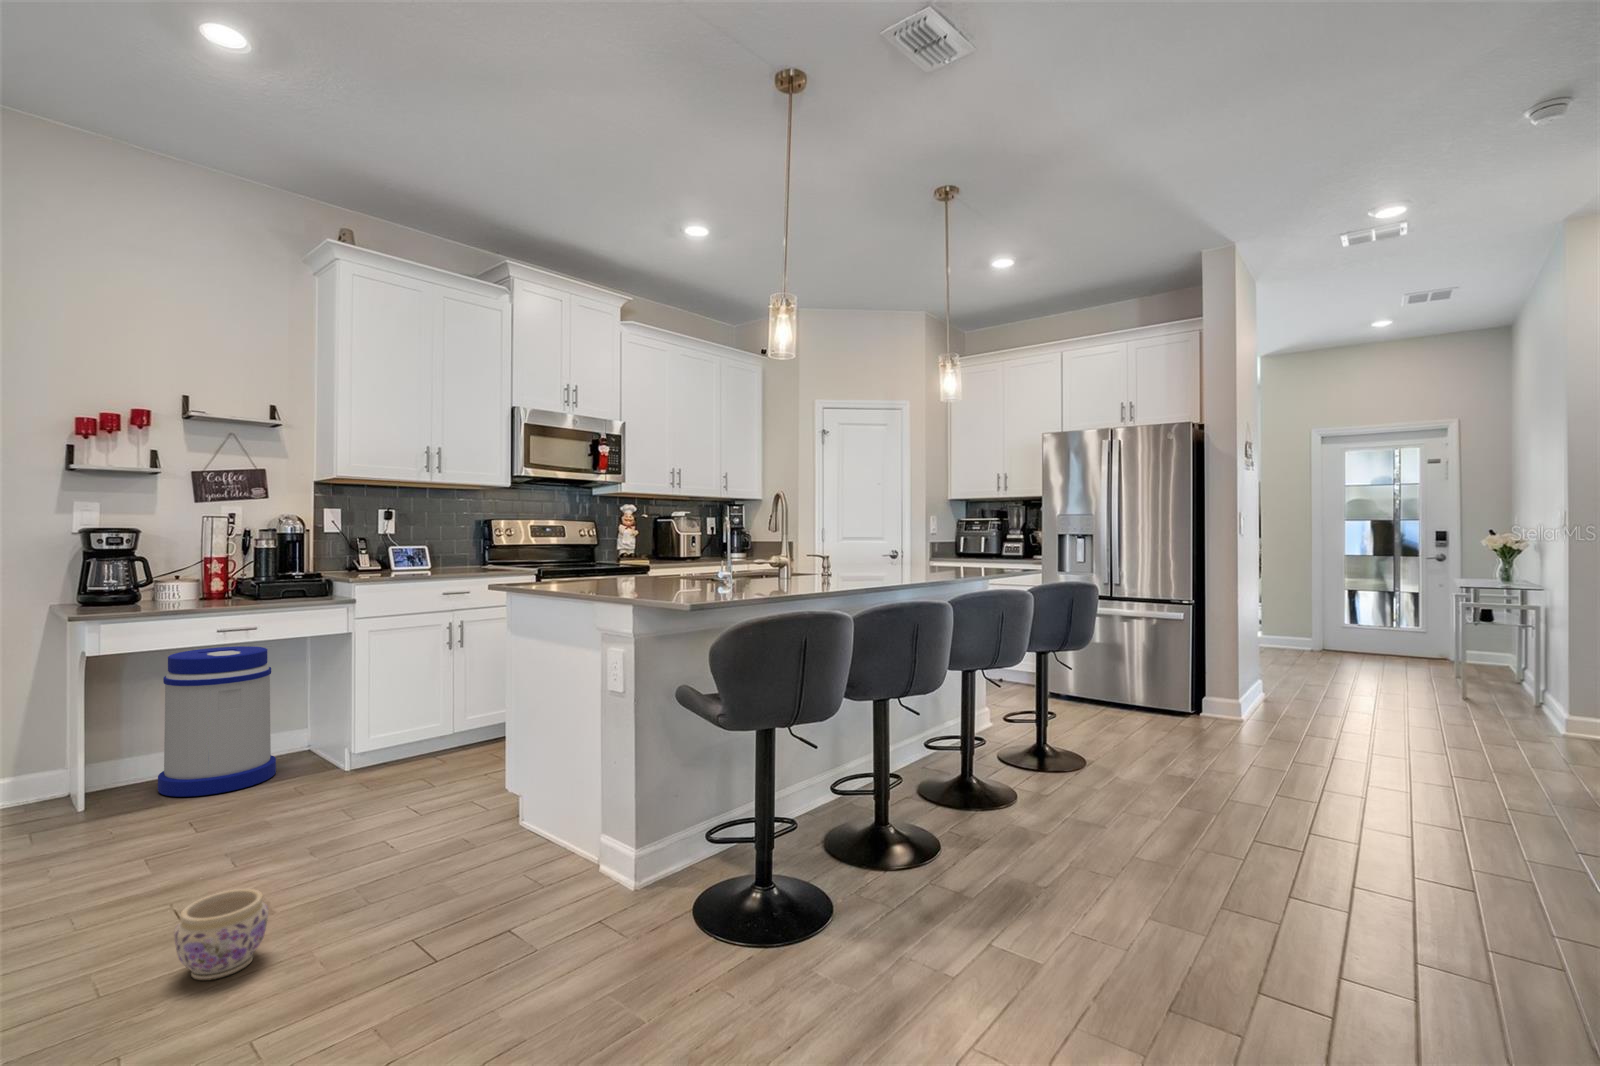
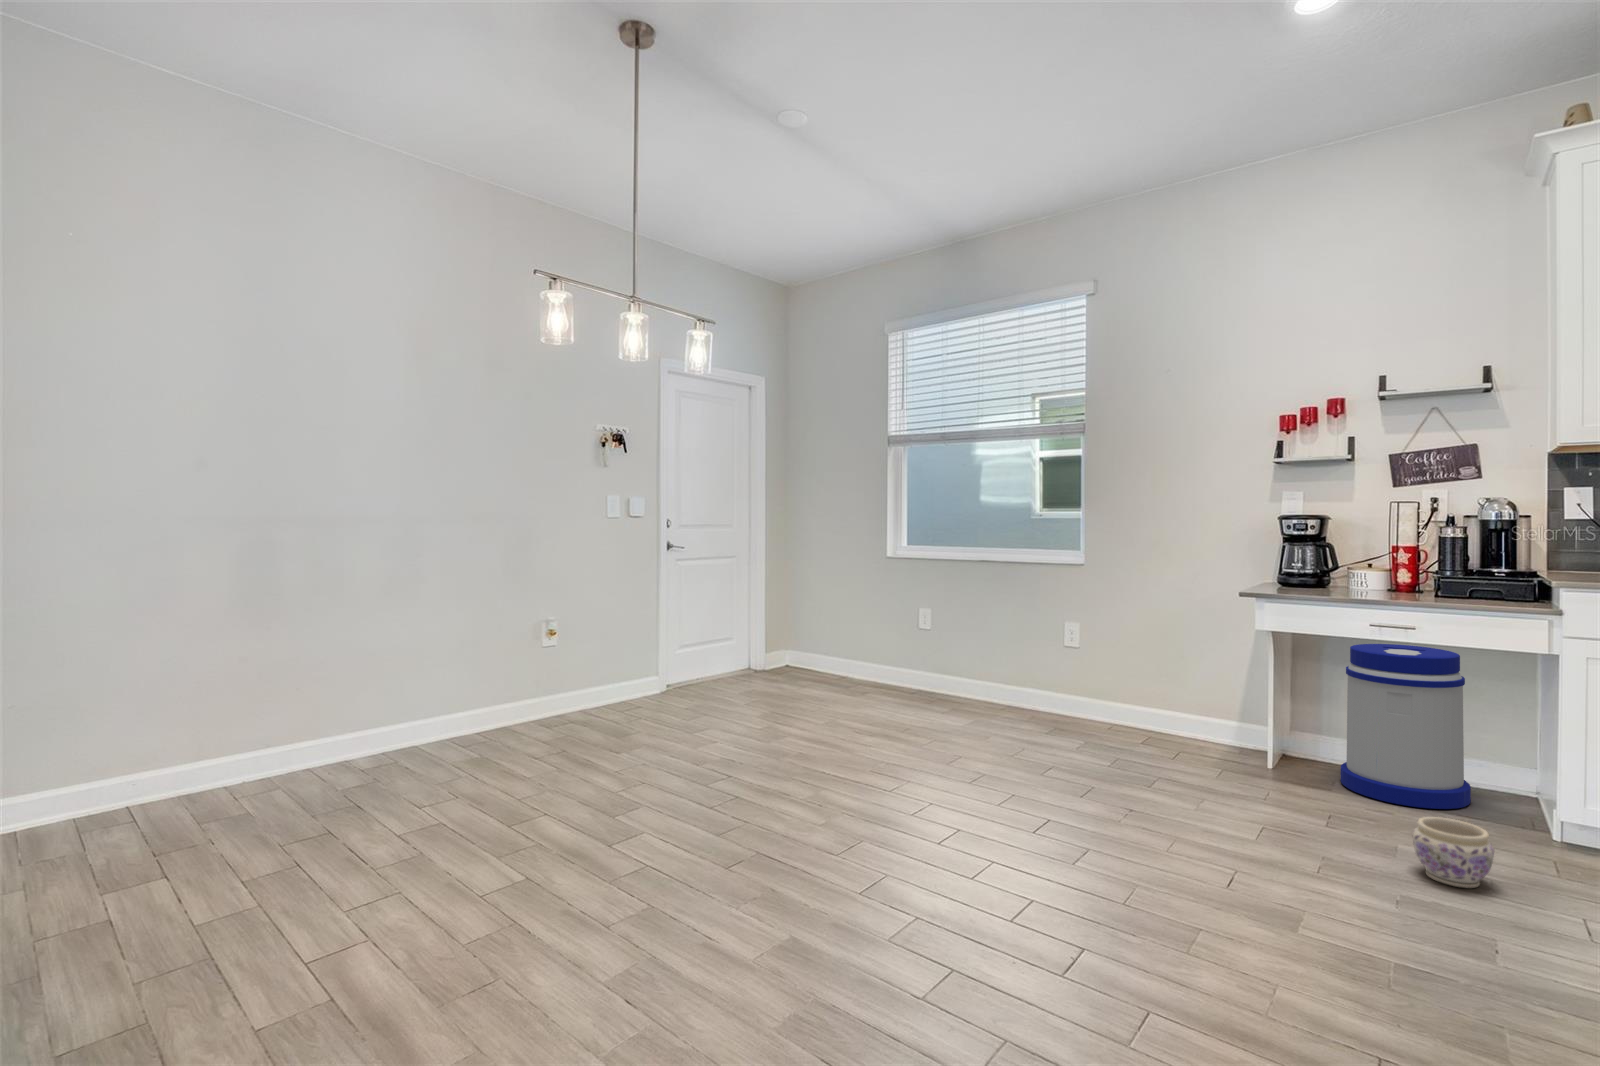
planter: present [174,889,269,981] -> present [1412,817,1494,889]

